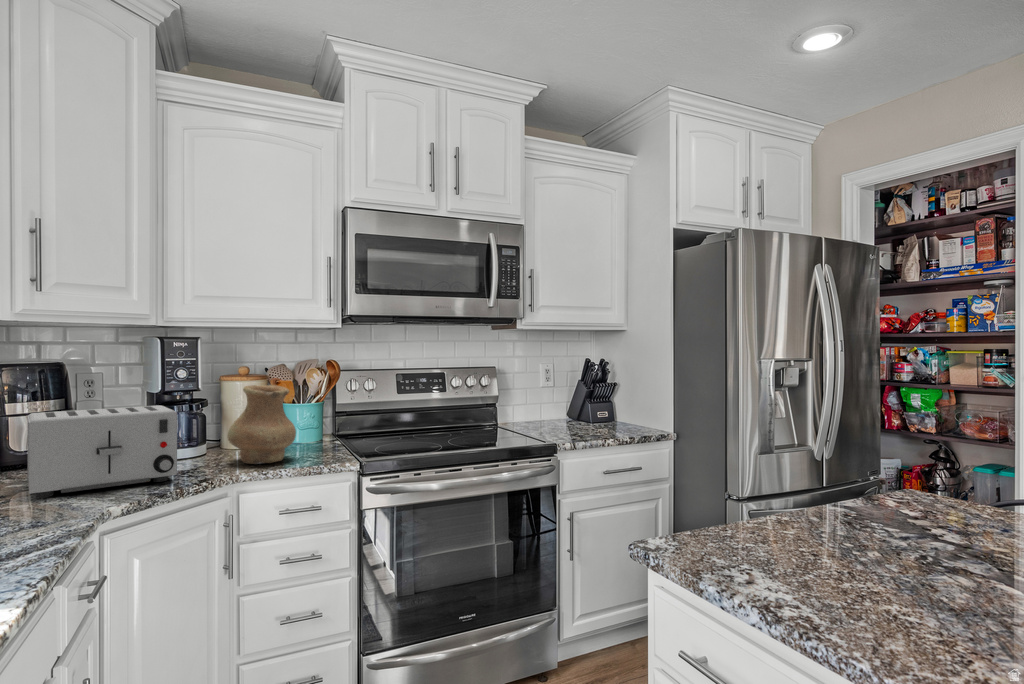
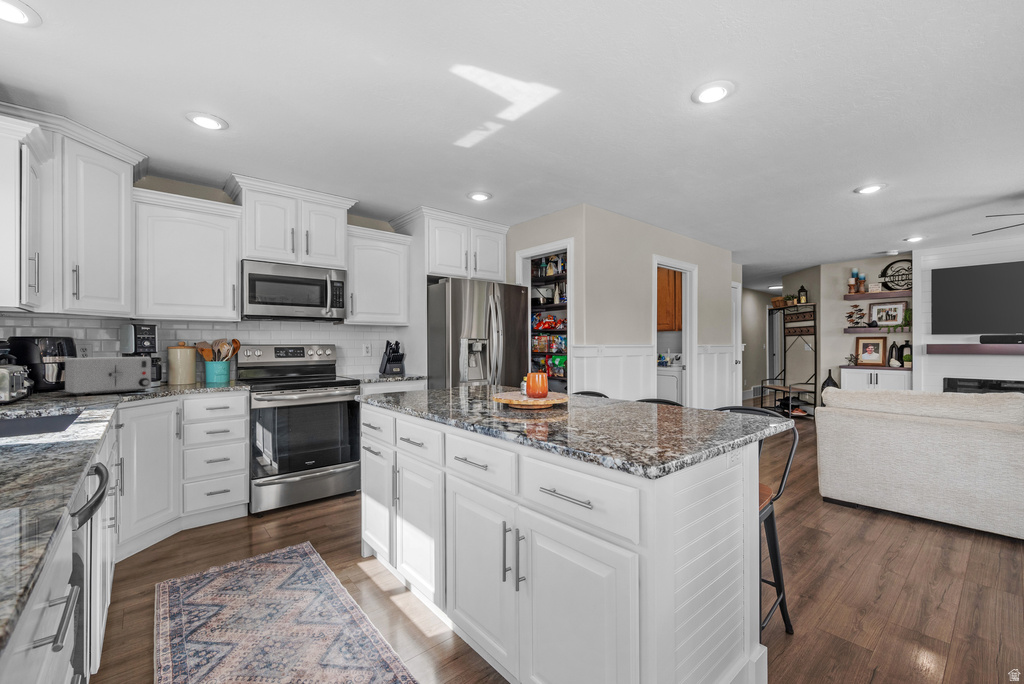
vase: present [228,385,296,464] -> none [176,349,215,387]

